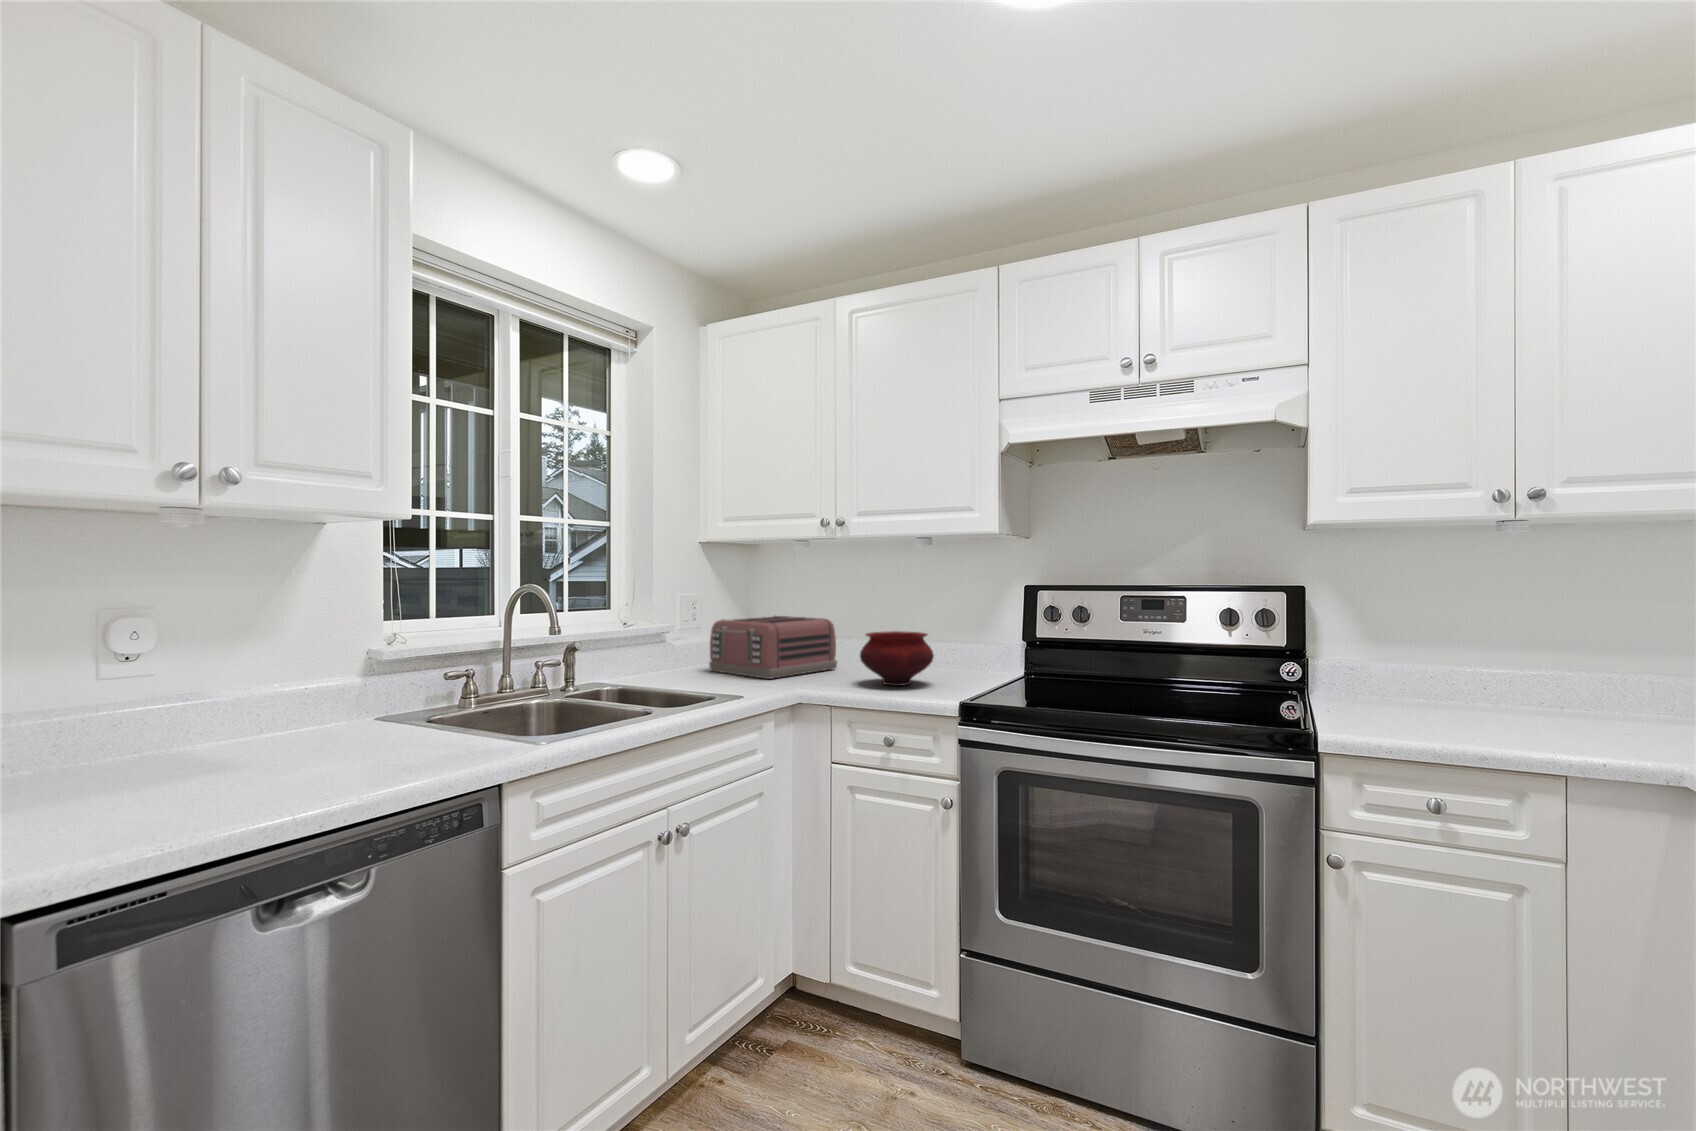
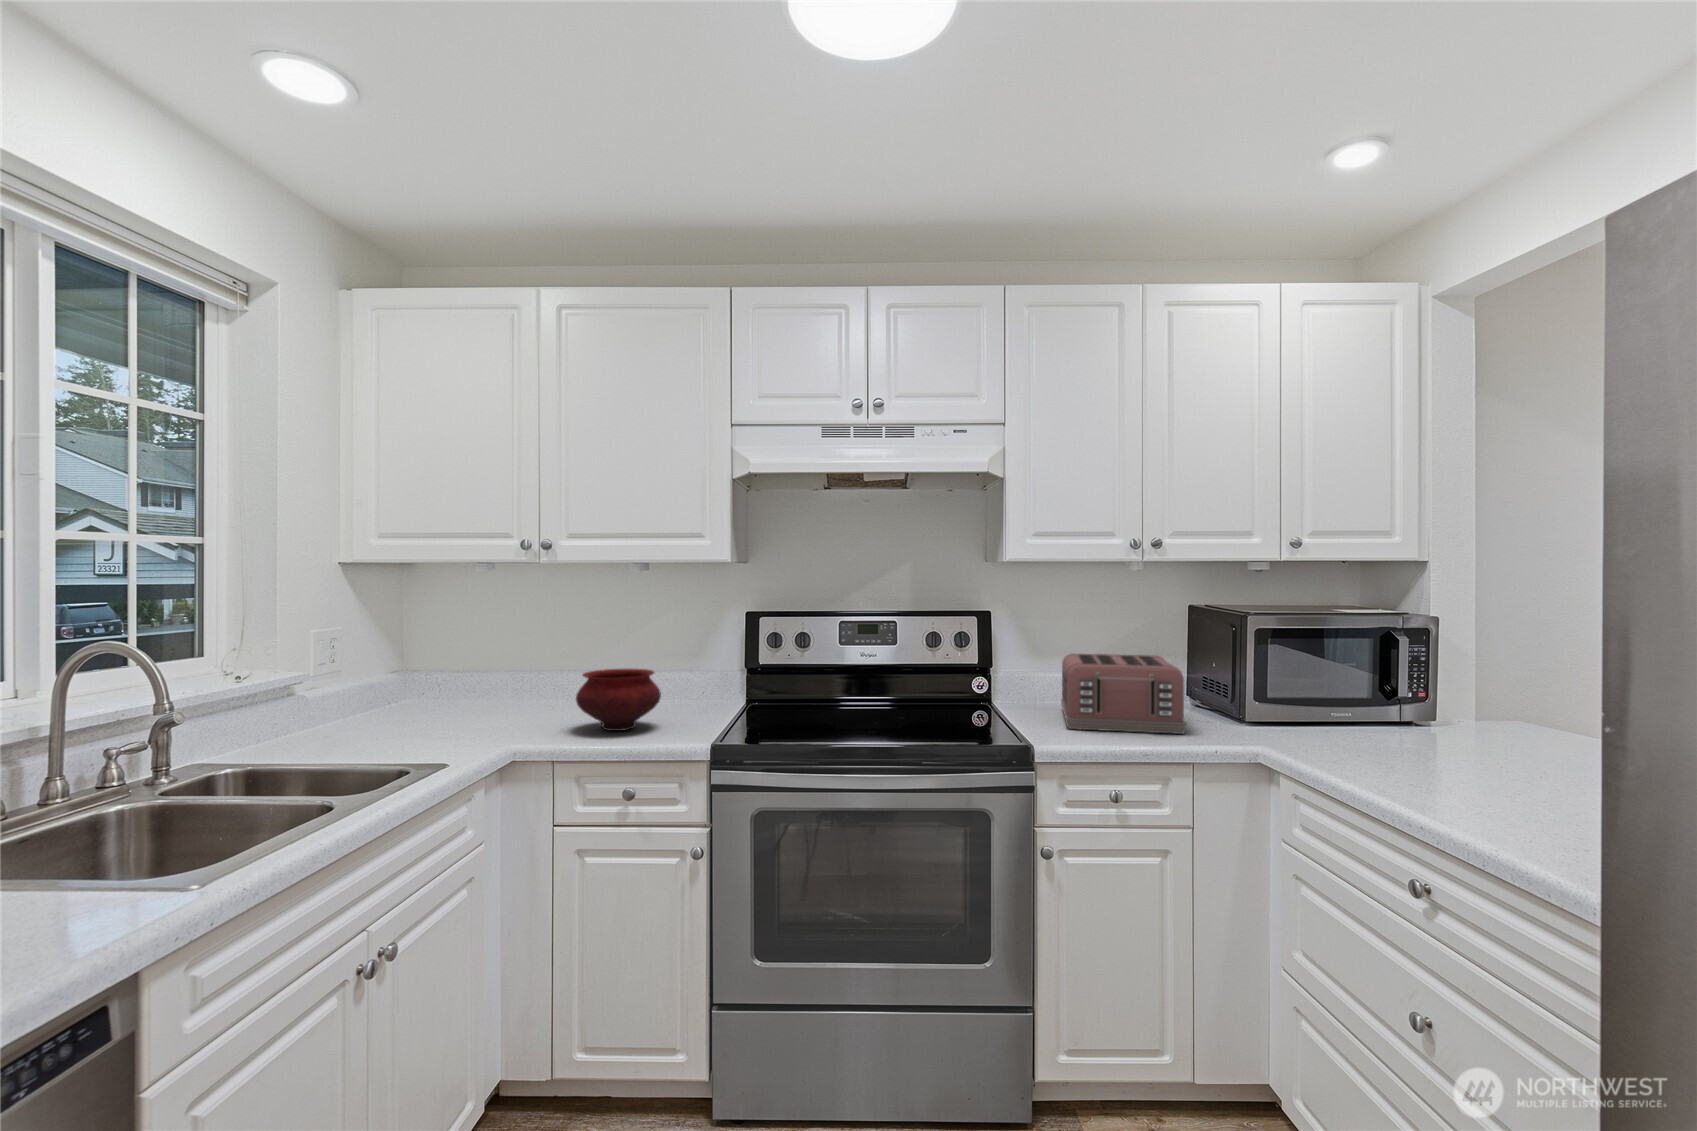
toaster: present [709,616,837,679] -> present [1061,654,1186,734]

